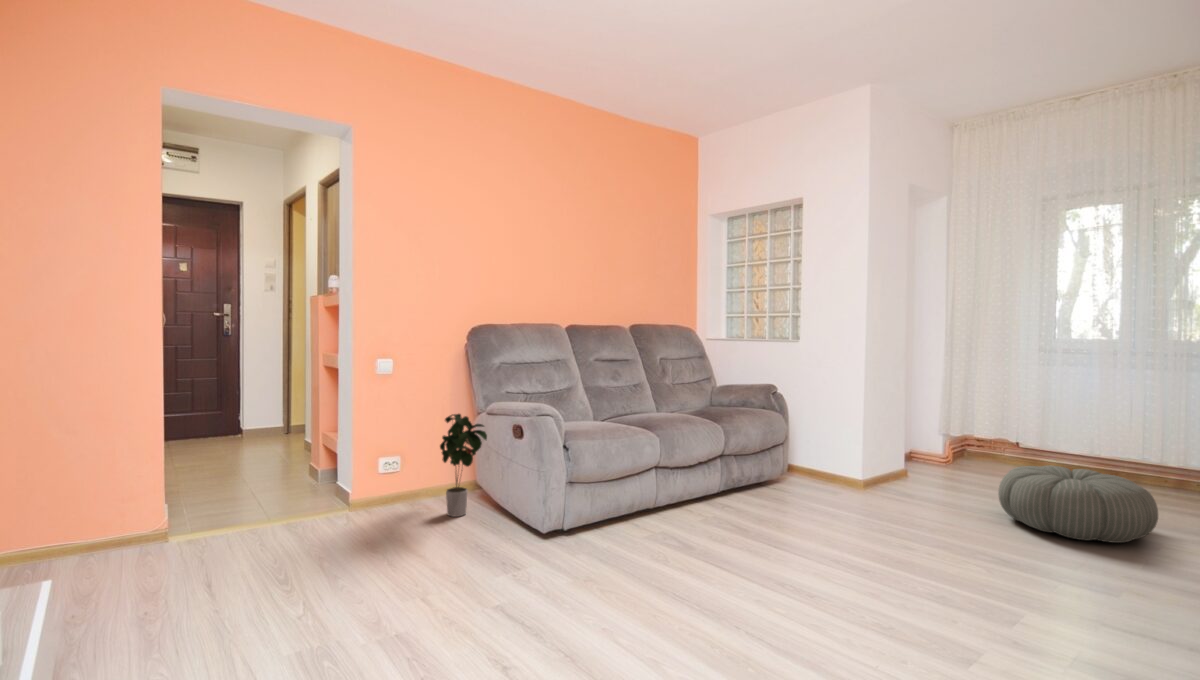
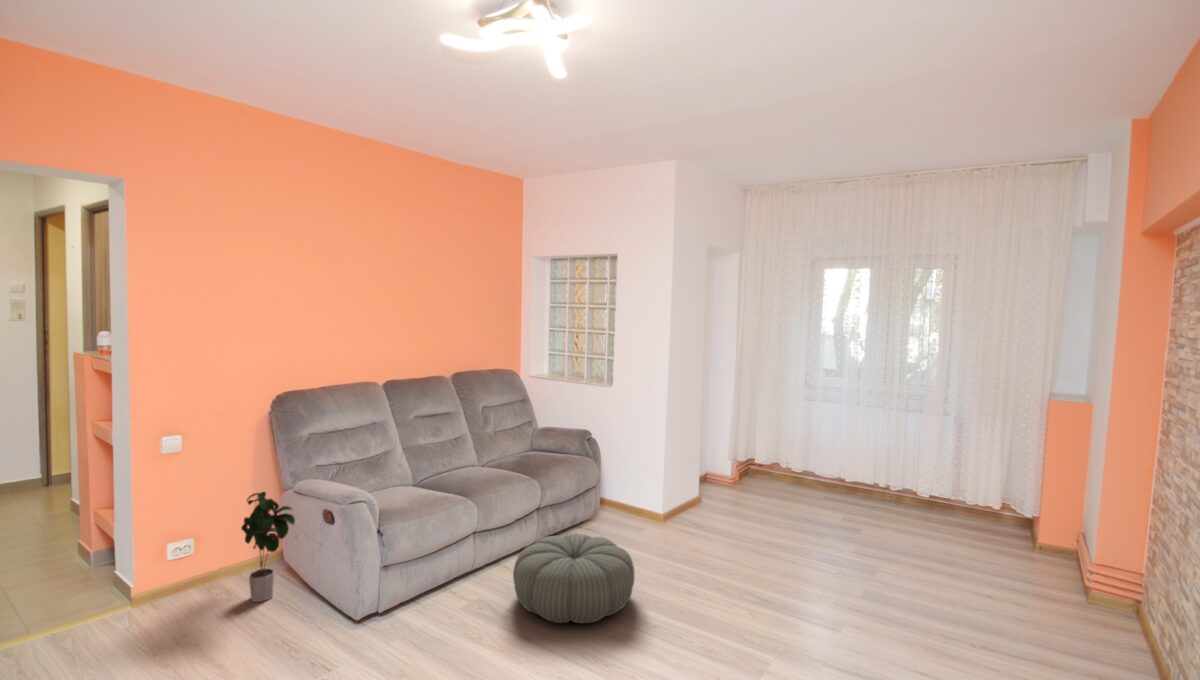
pouf: present [998,465,1158,543] -> present [513,533,634,623]

